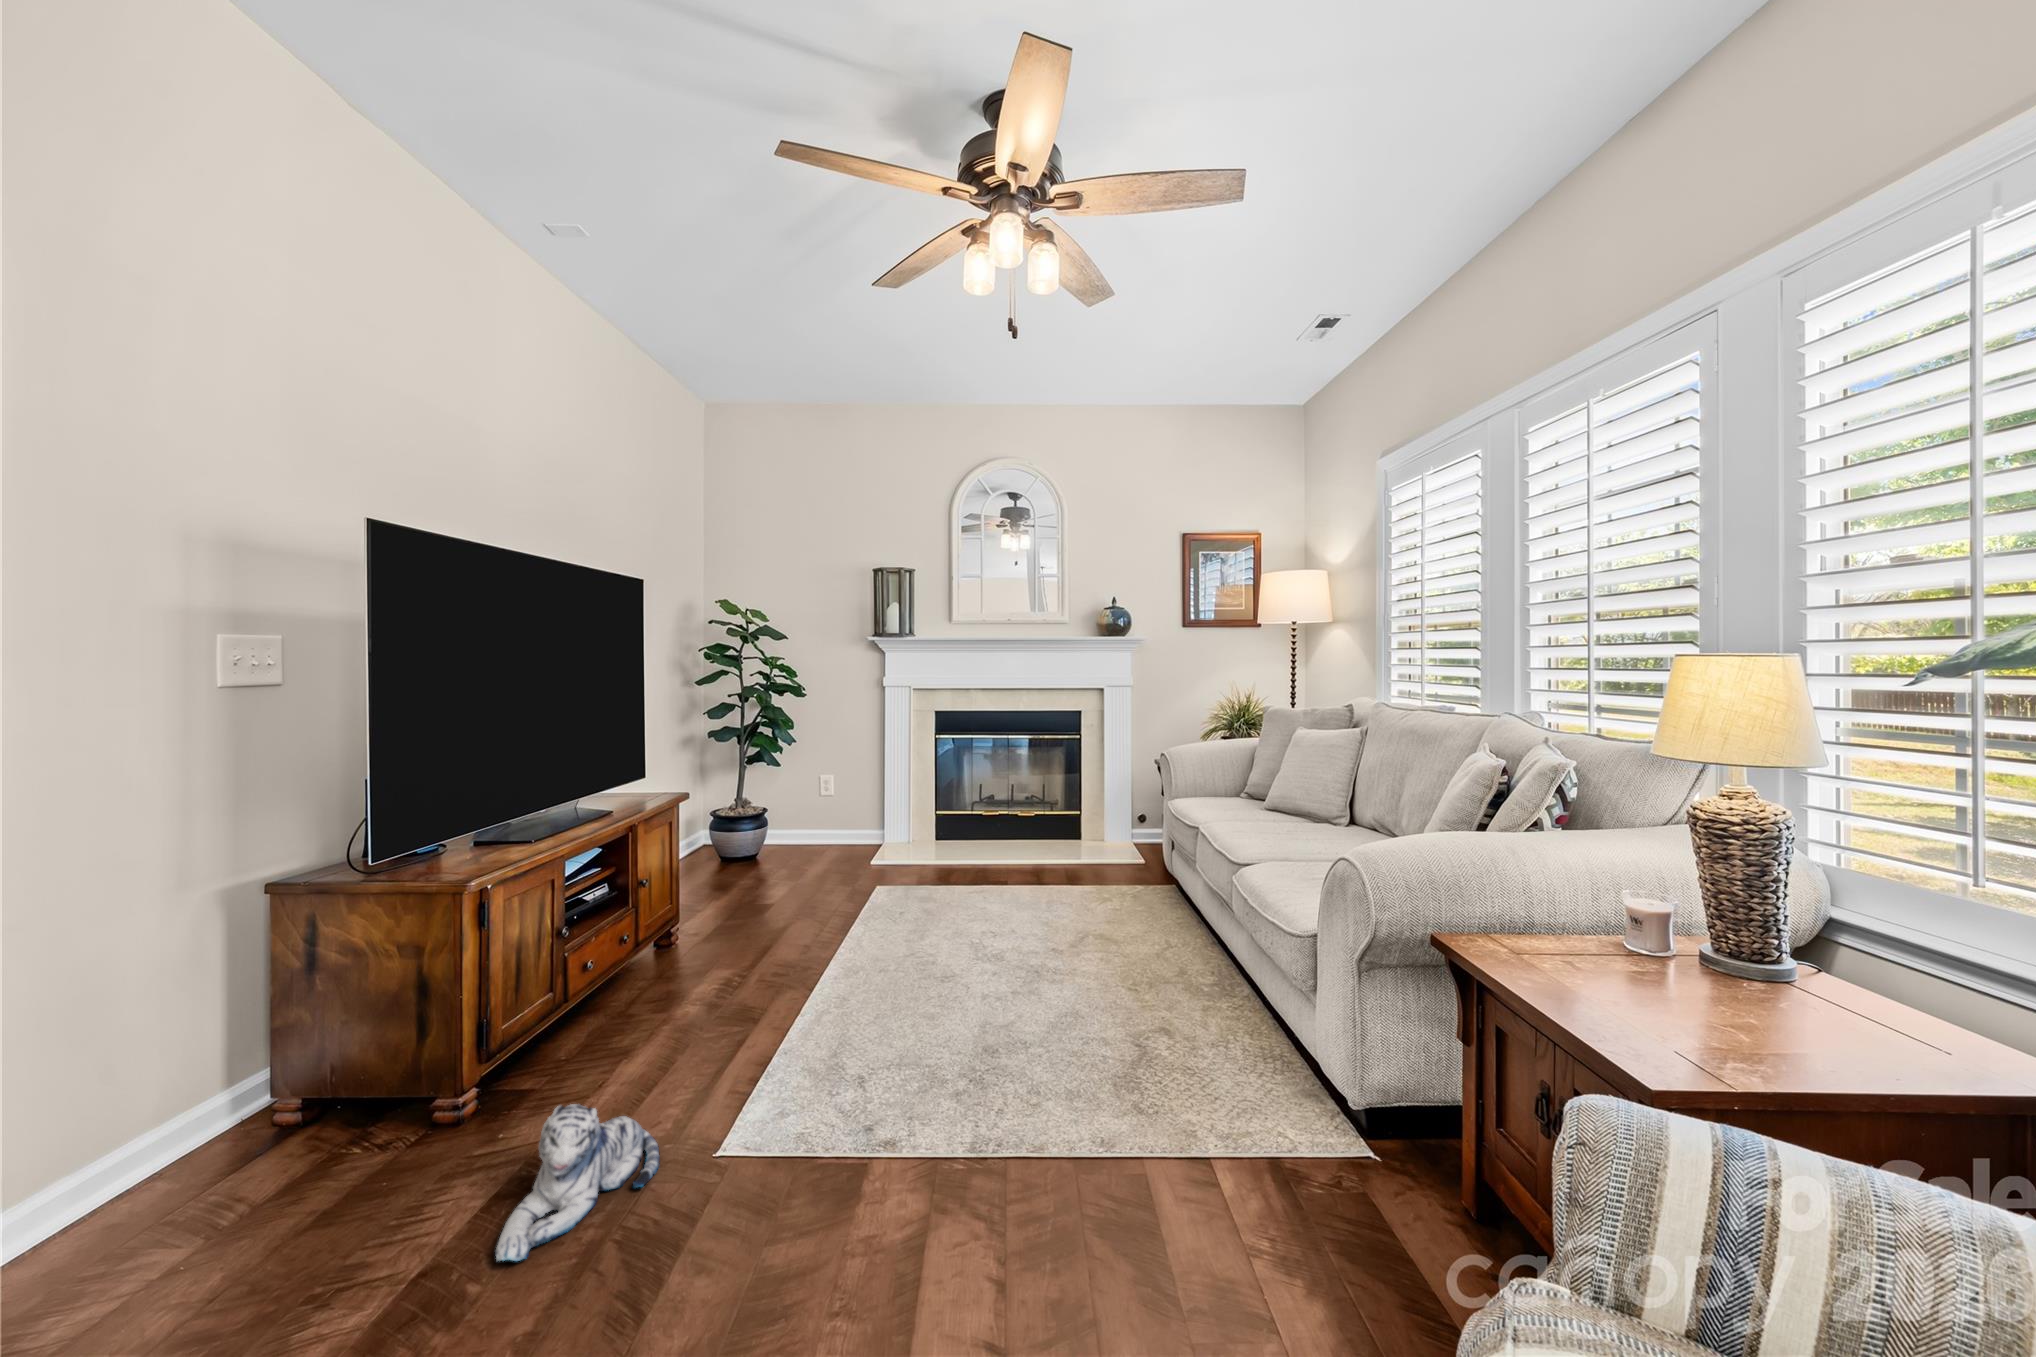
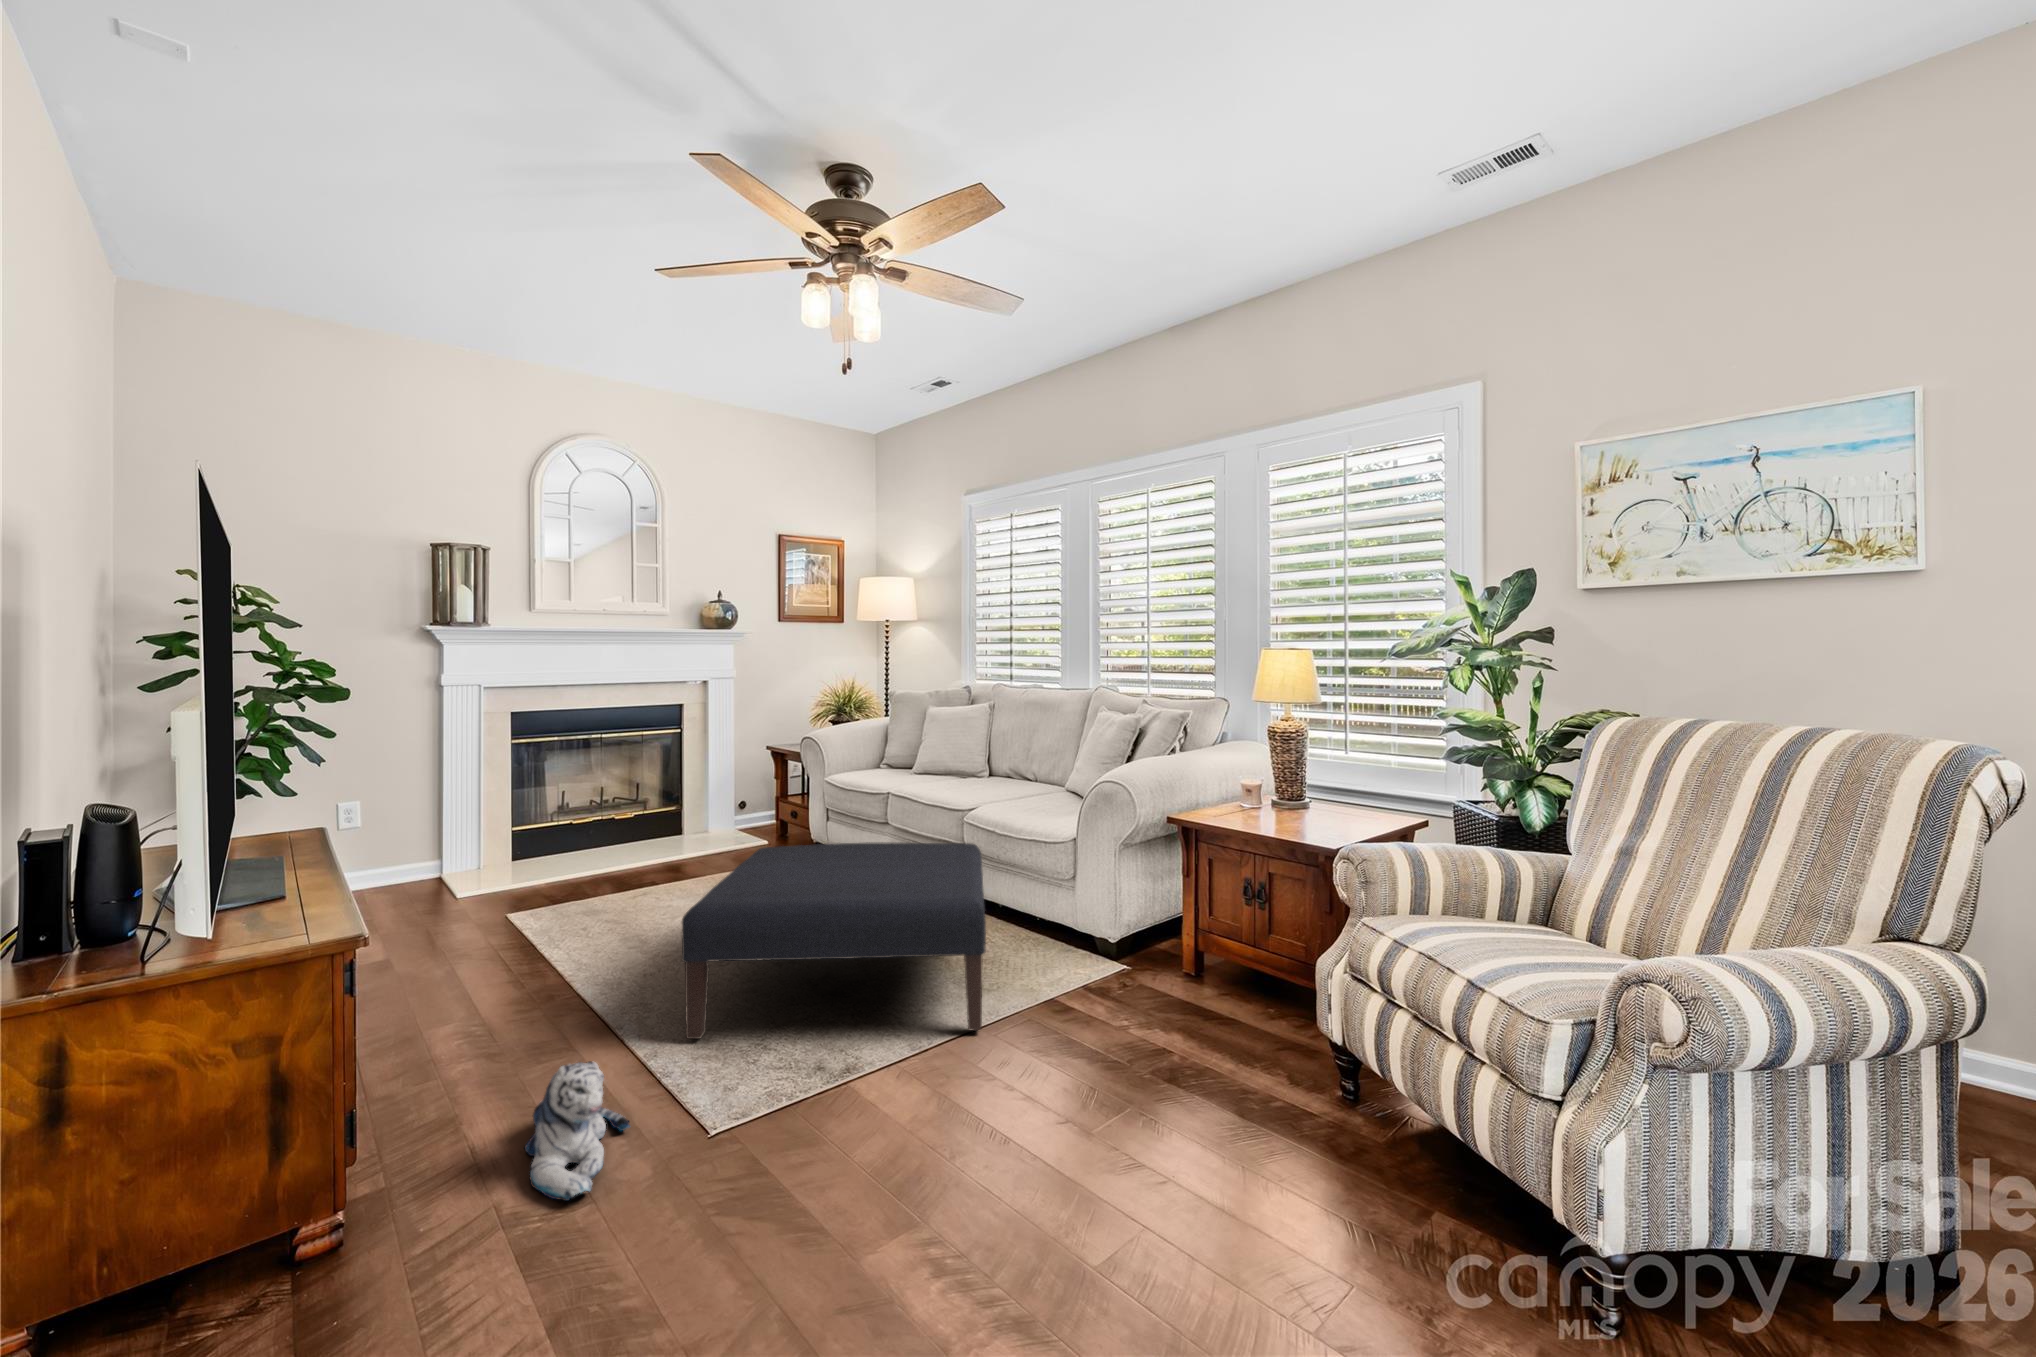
ottoman: none [805,880,1237,1219] -> present [682,842,986,1039]

